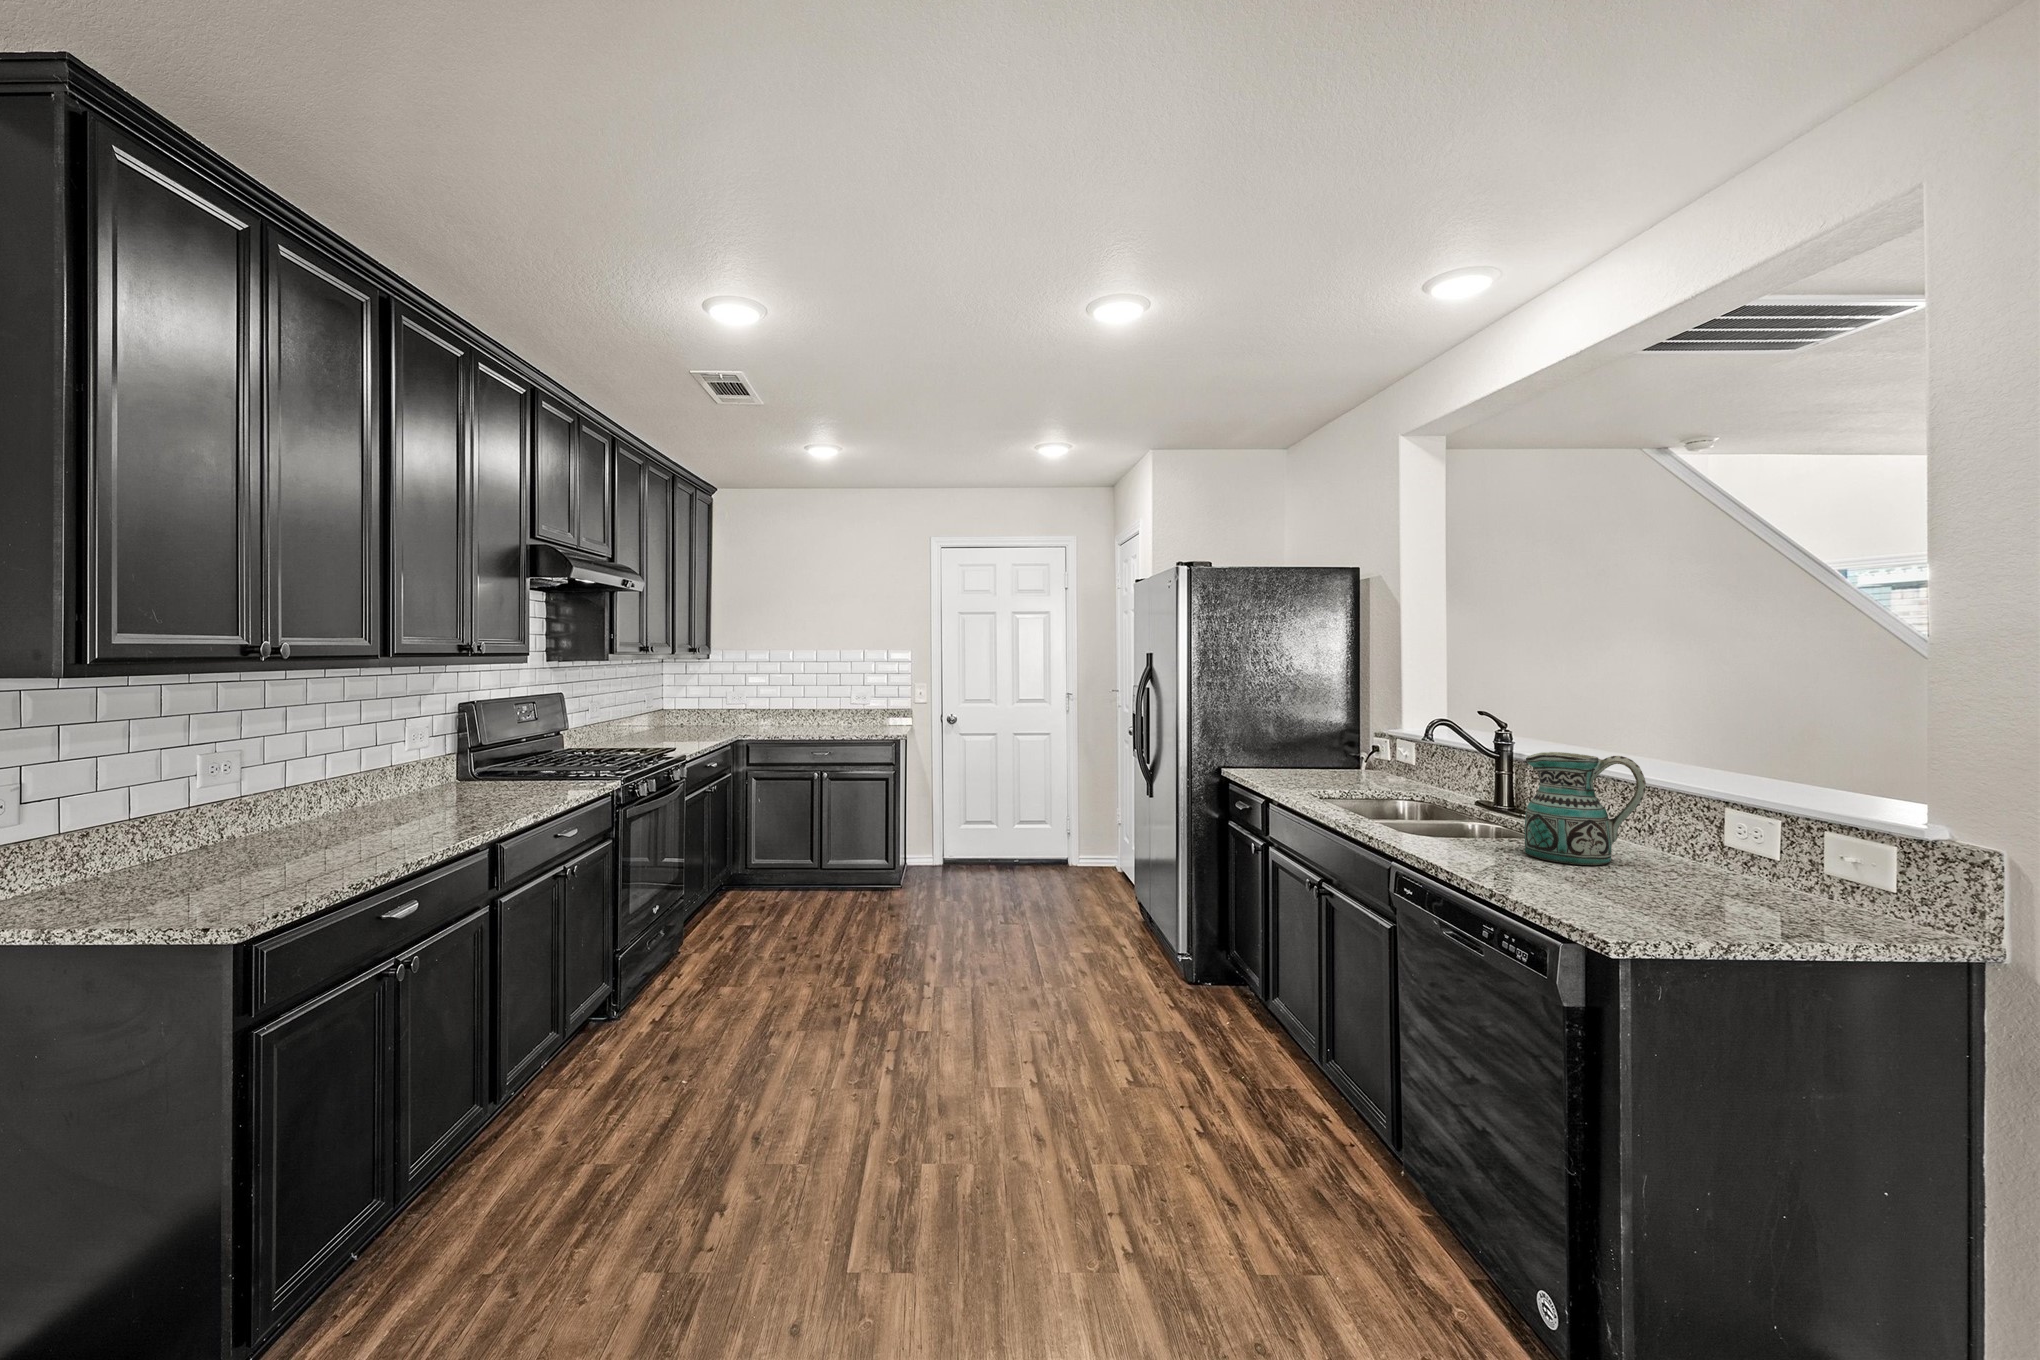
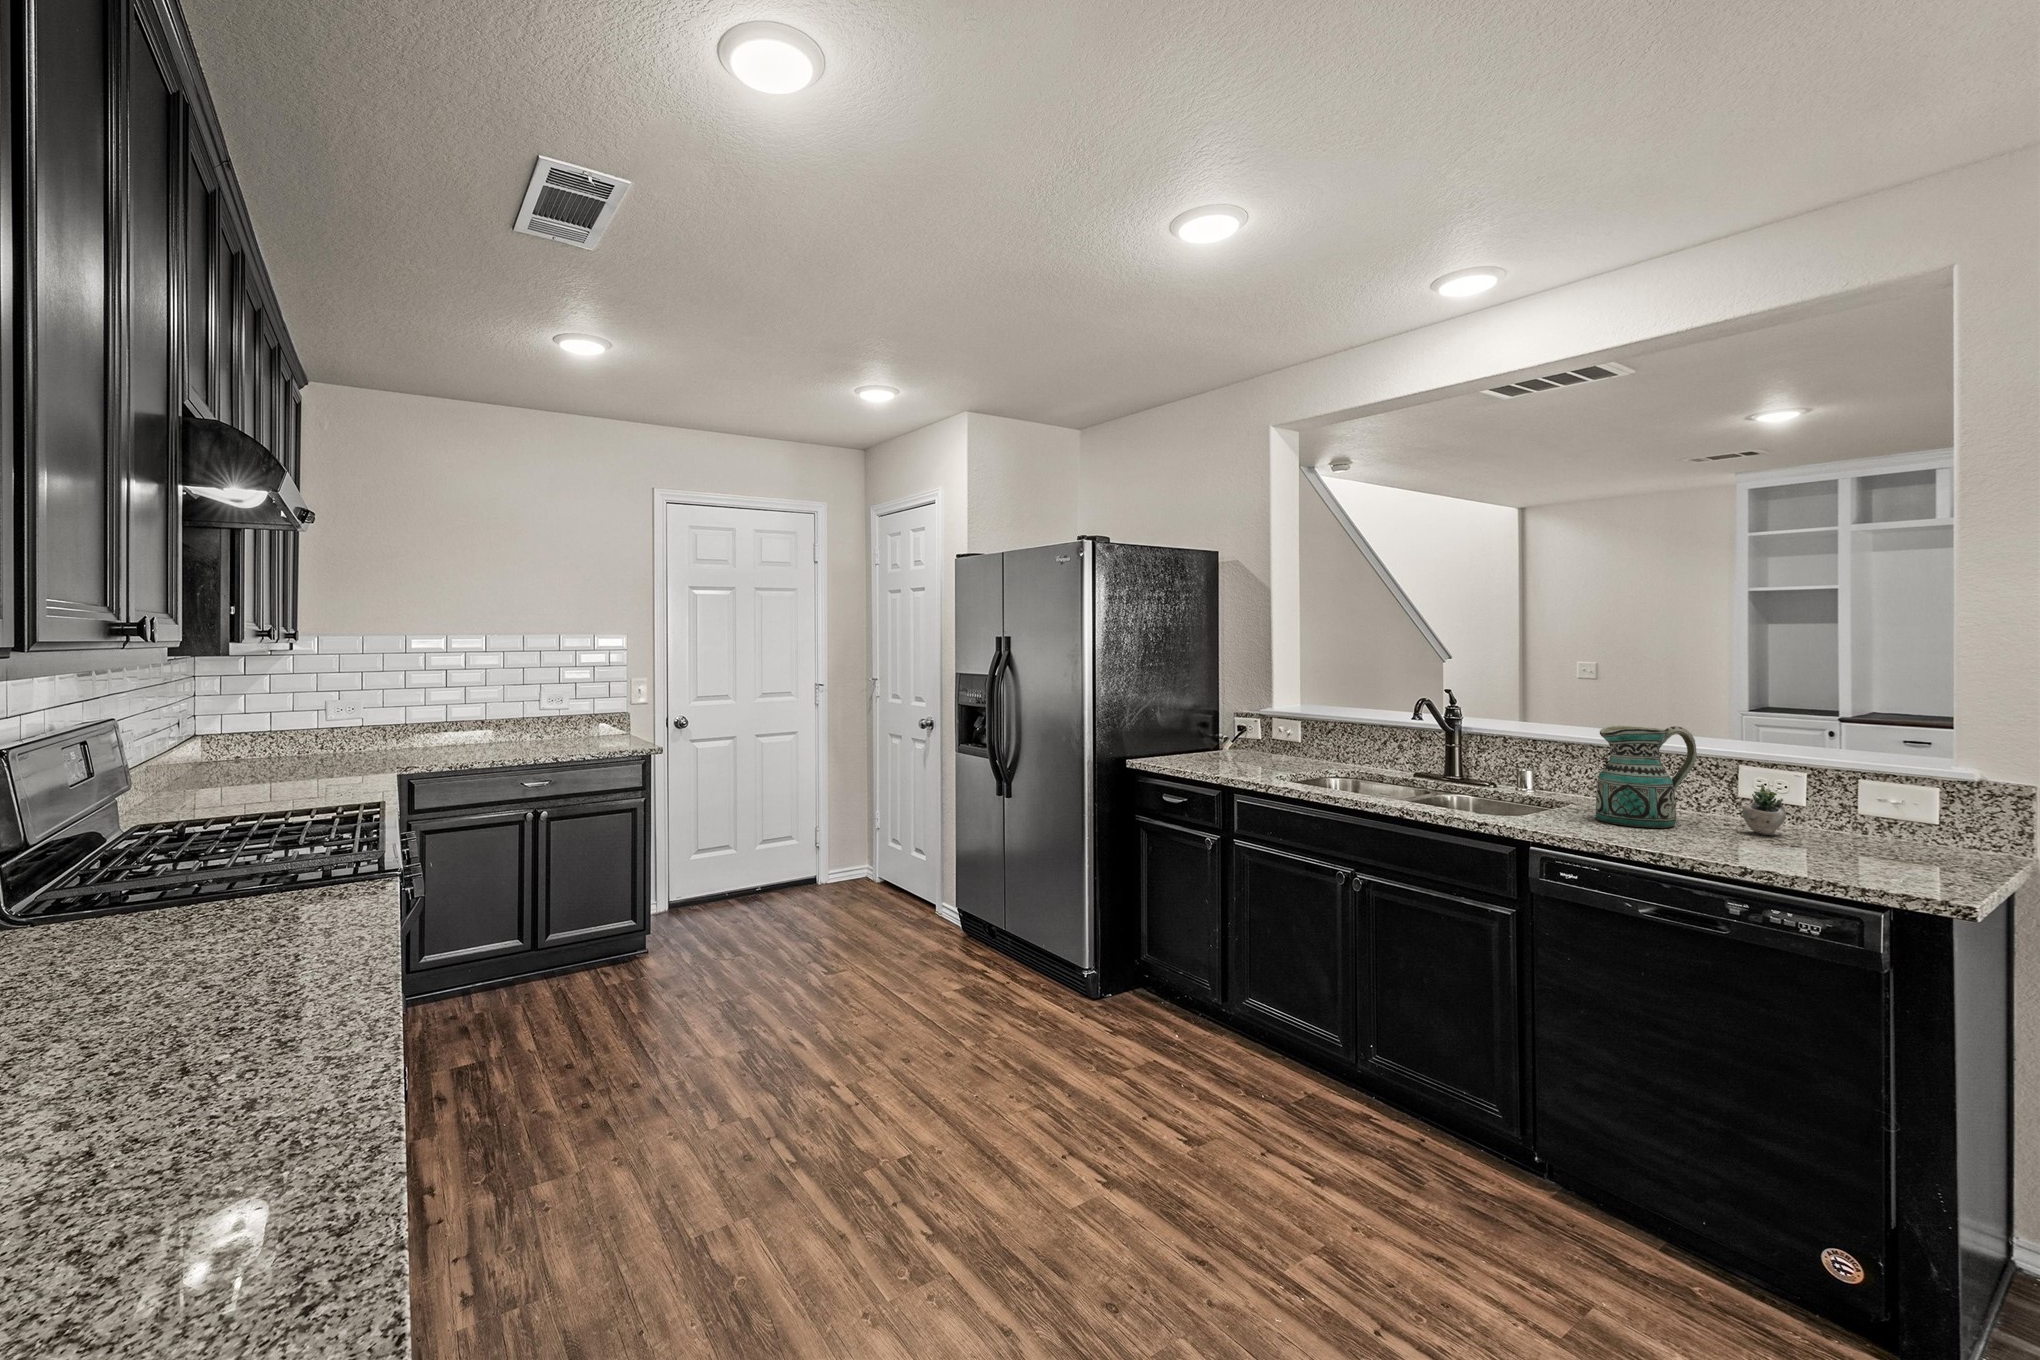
succulent plant: none [1666,826,1761,885] -> present [1742,784,1832,835]

